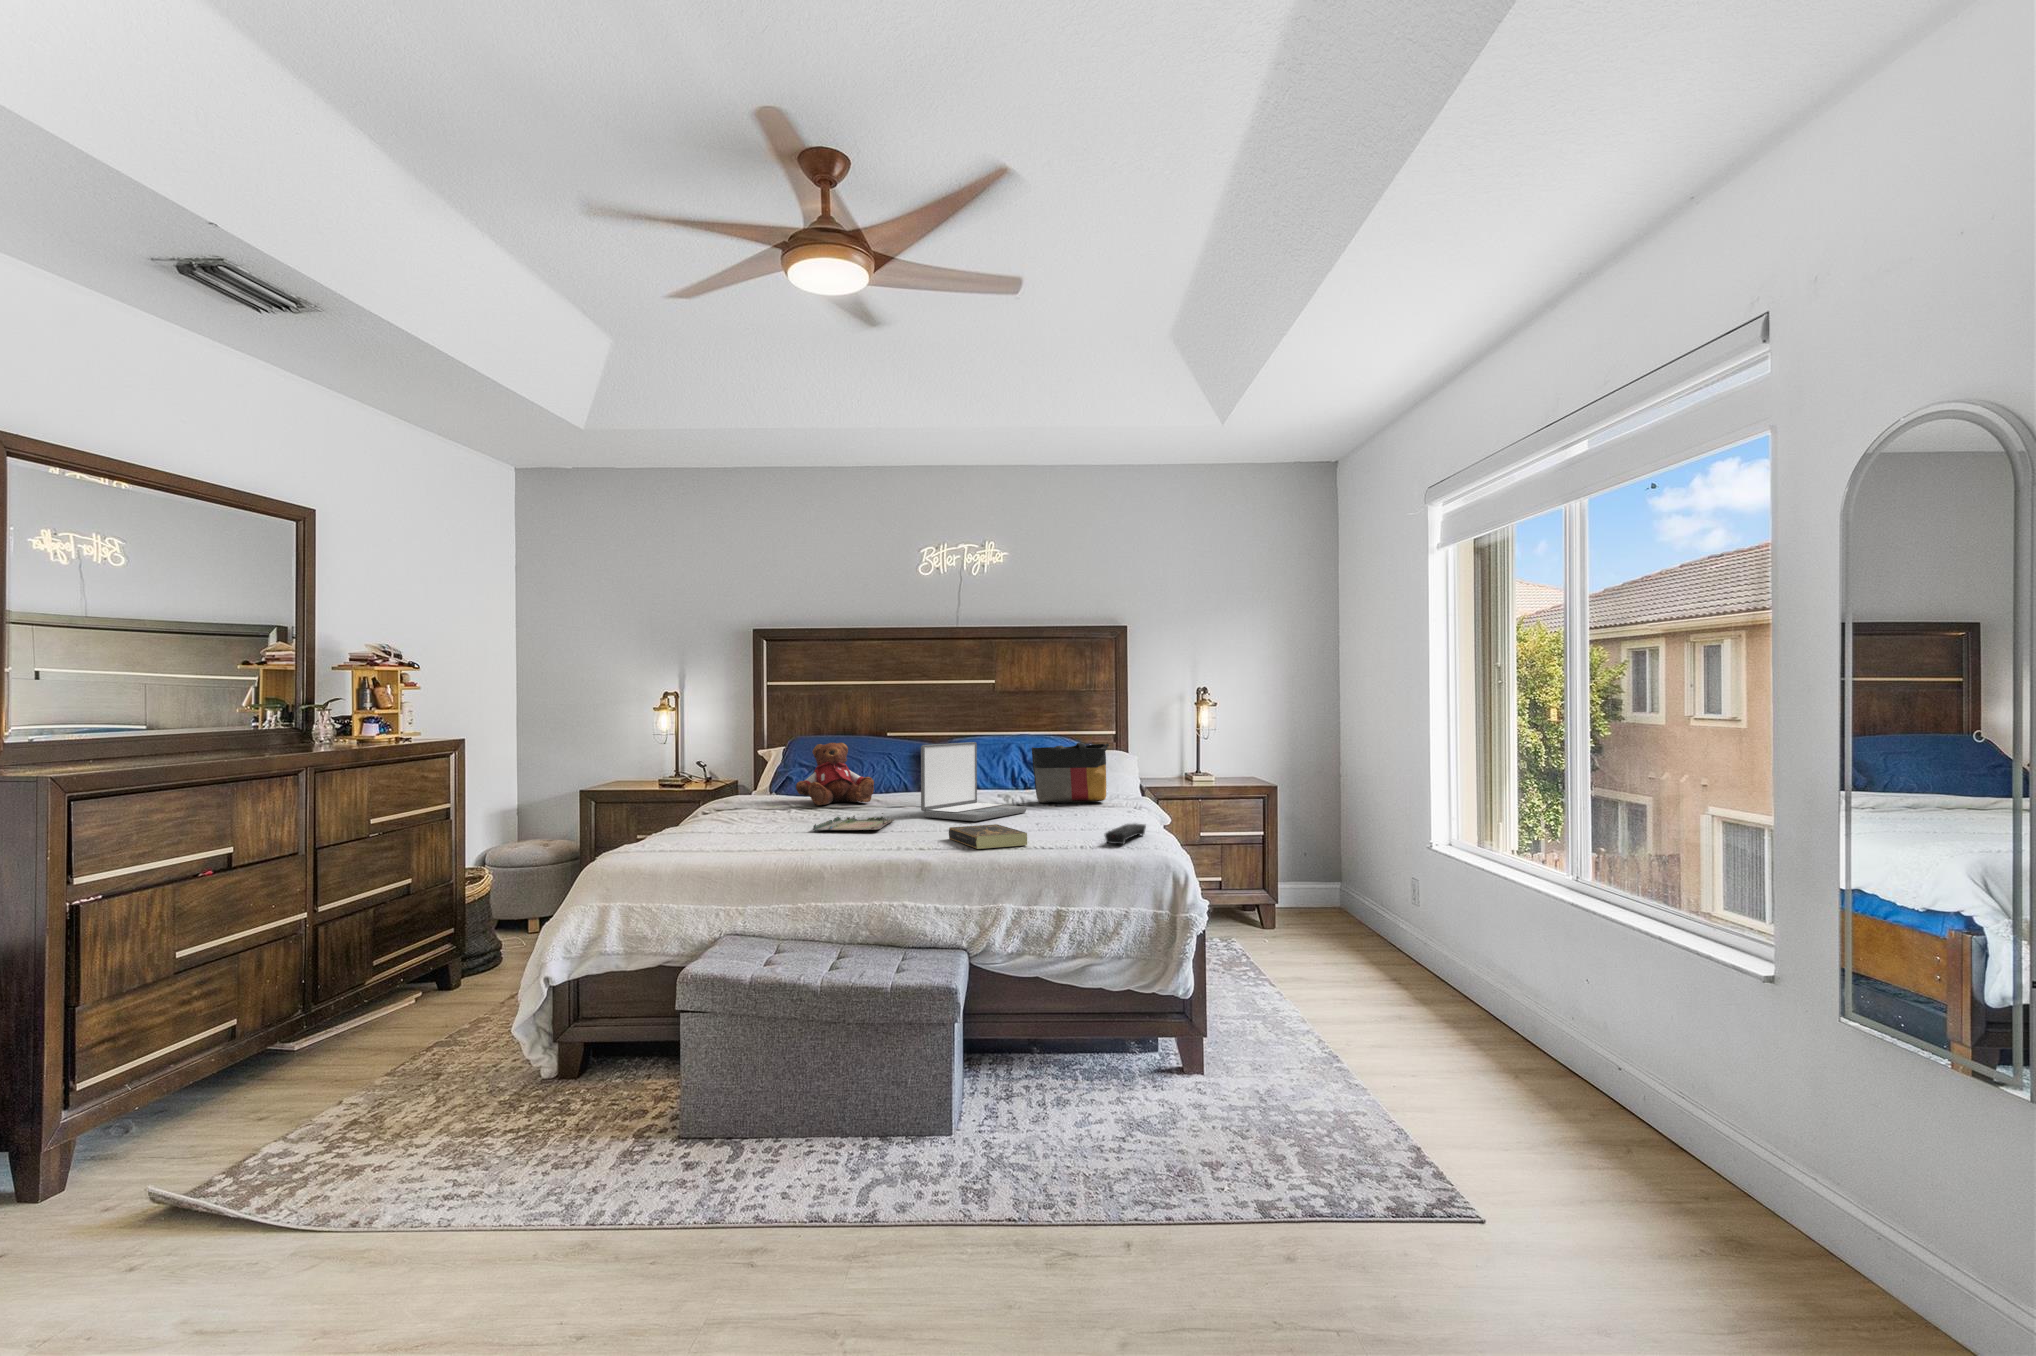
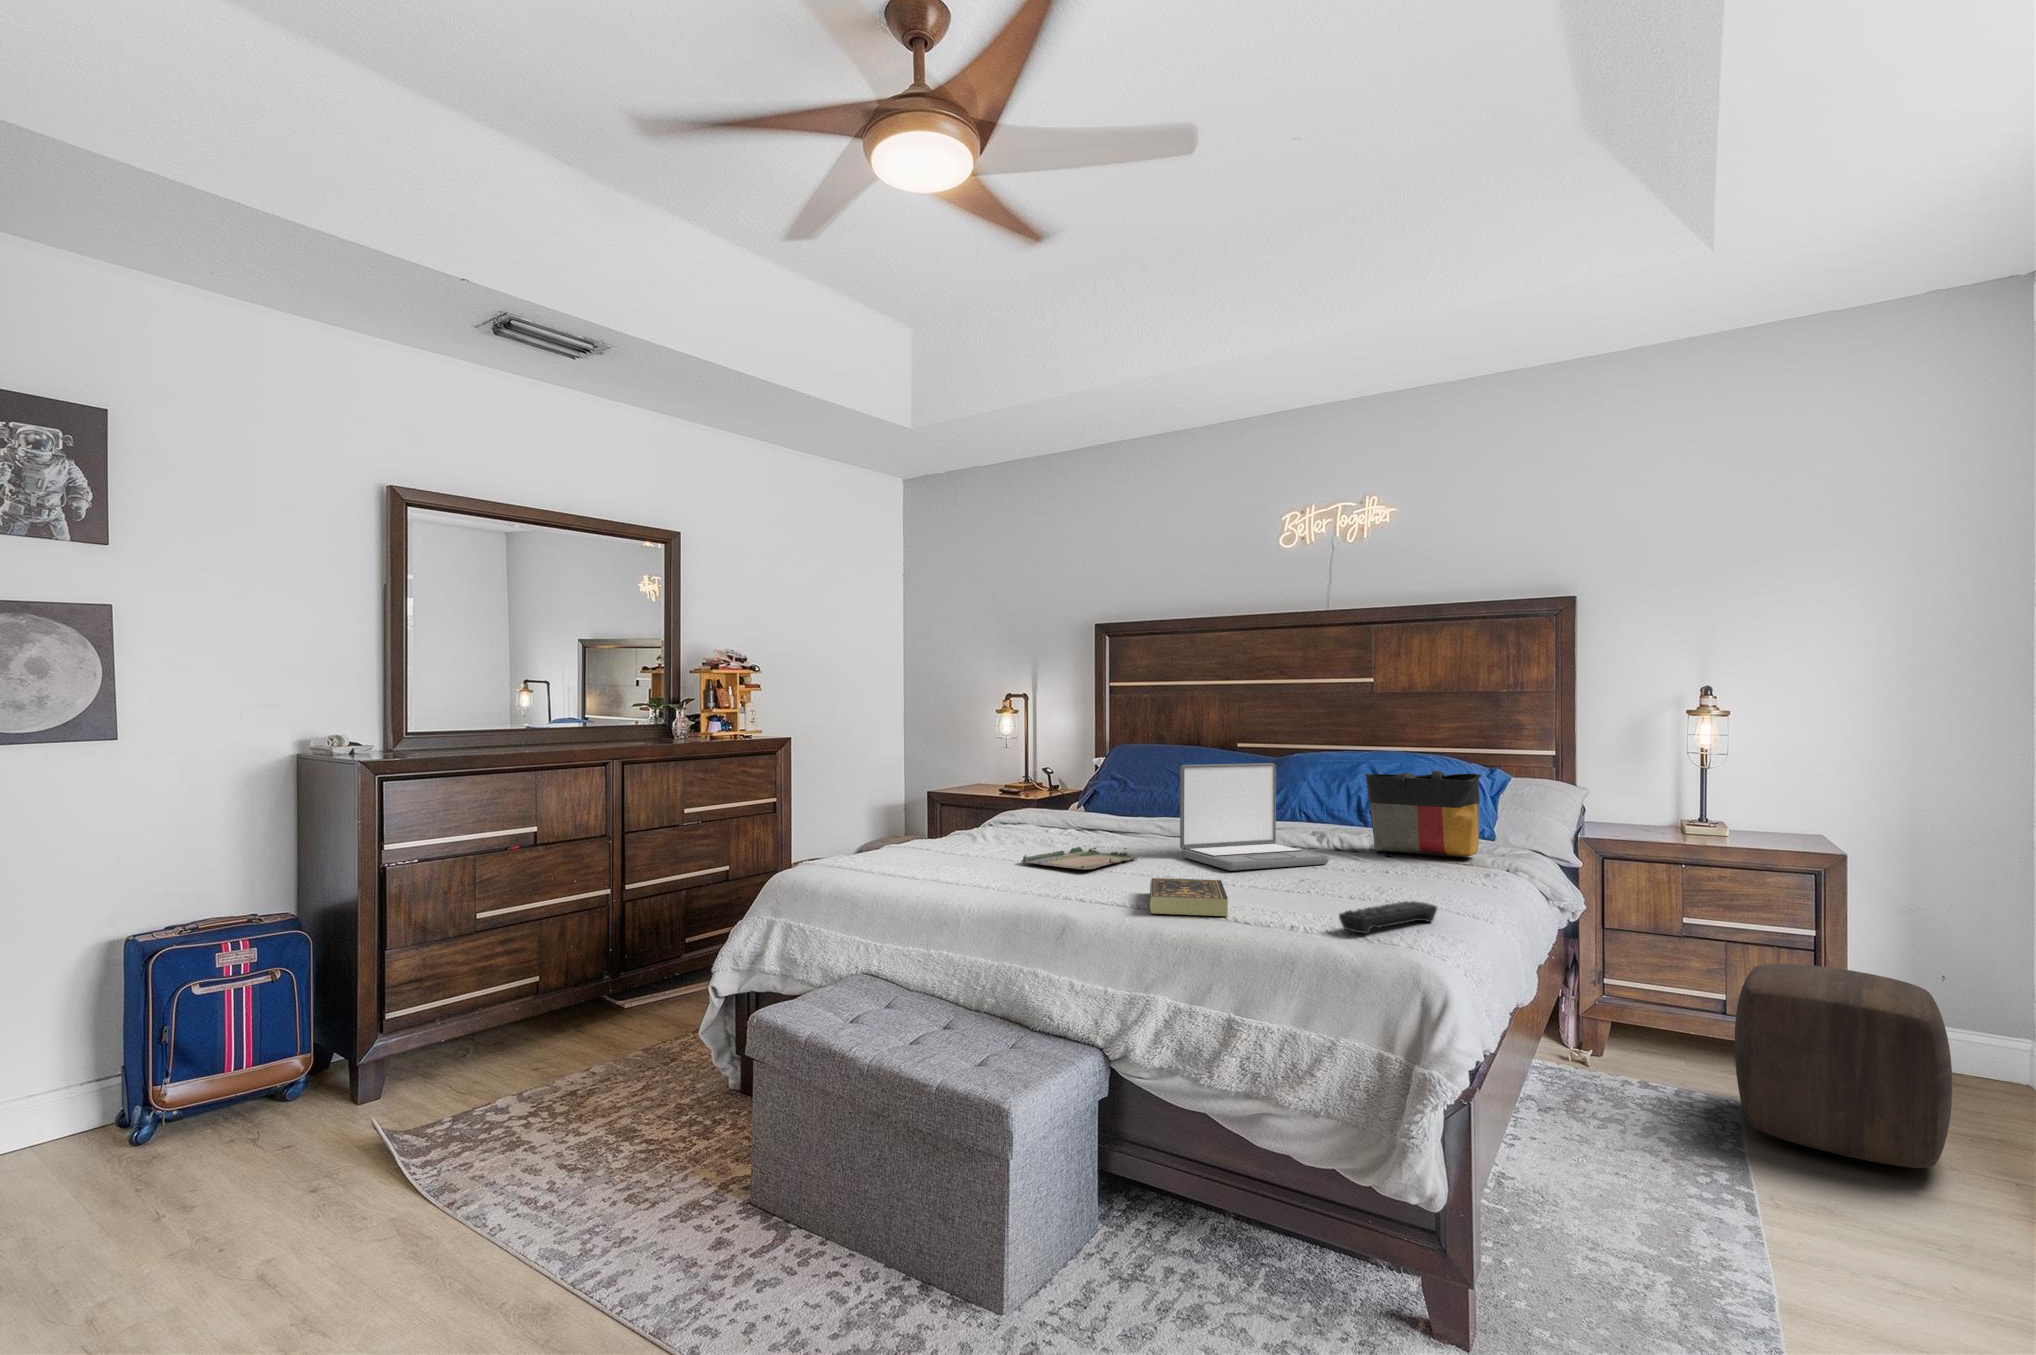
teddy bear: present [796,743,874,805] -> none [1079,755,1173,830]
ottoman: none [1244,850,1348,954] -> present [1735,964,1952,1168]

